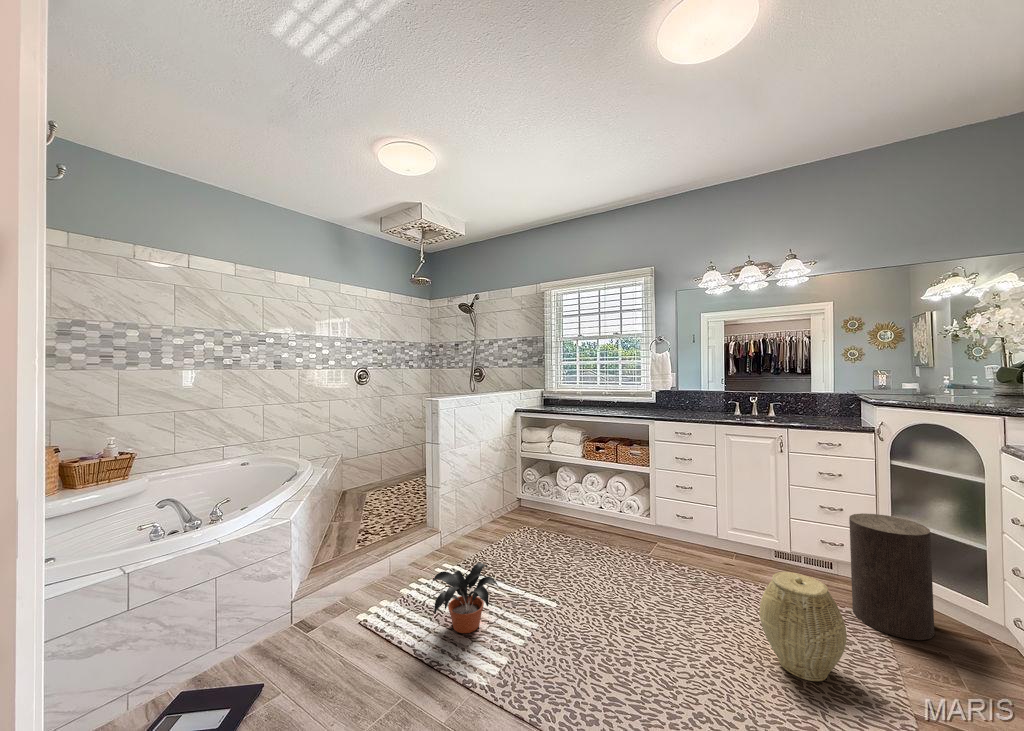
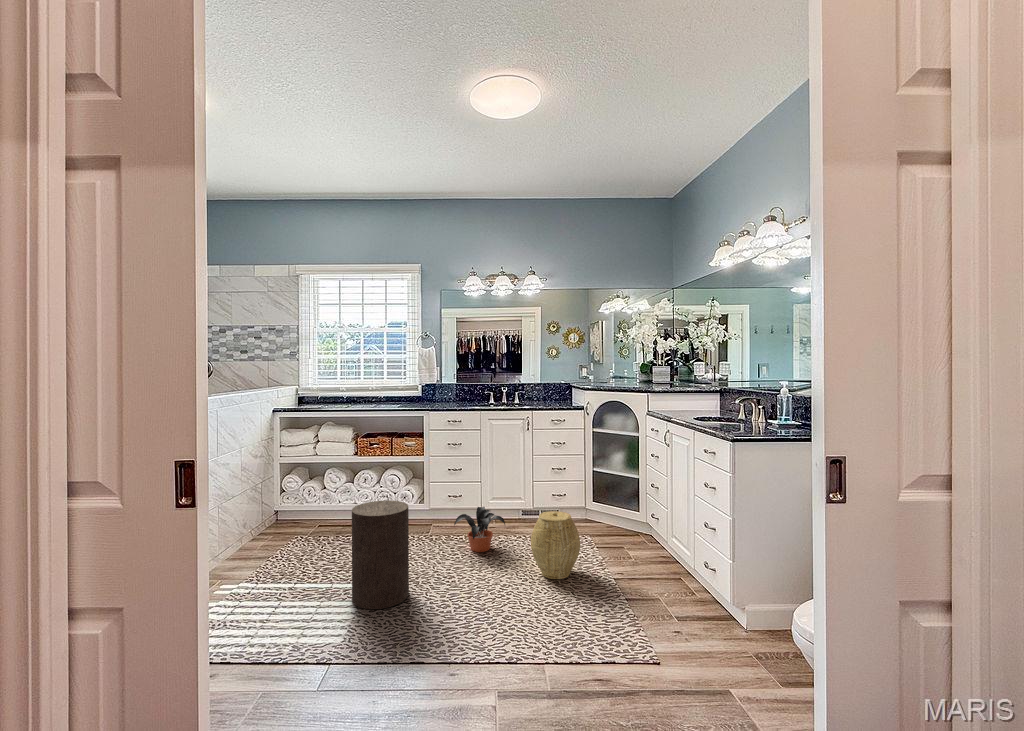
stool: present [849,513,935,640] -> present [352,500,409,609]
potted plant: present [433,563,498,633] -> present [454,507,505,552]

